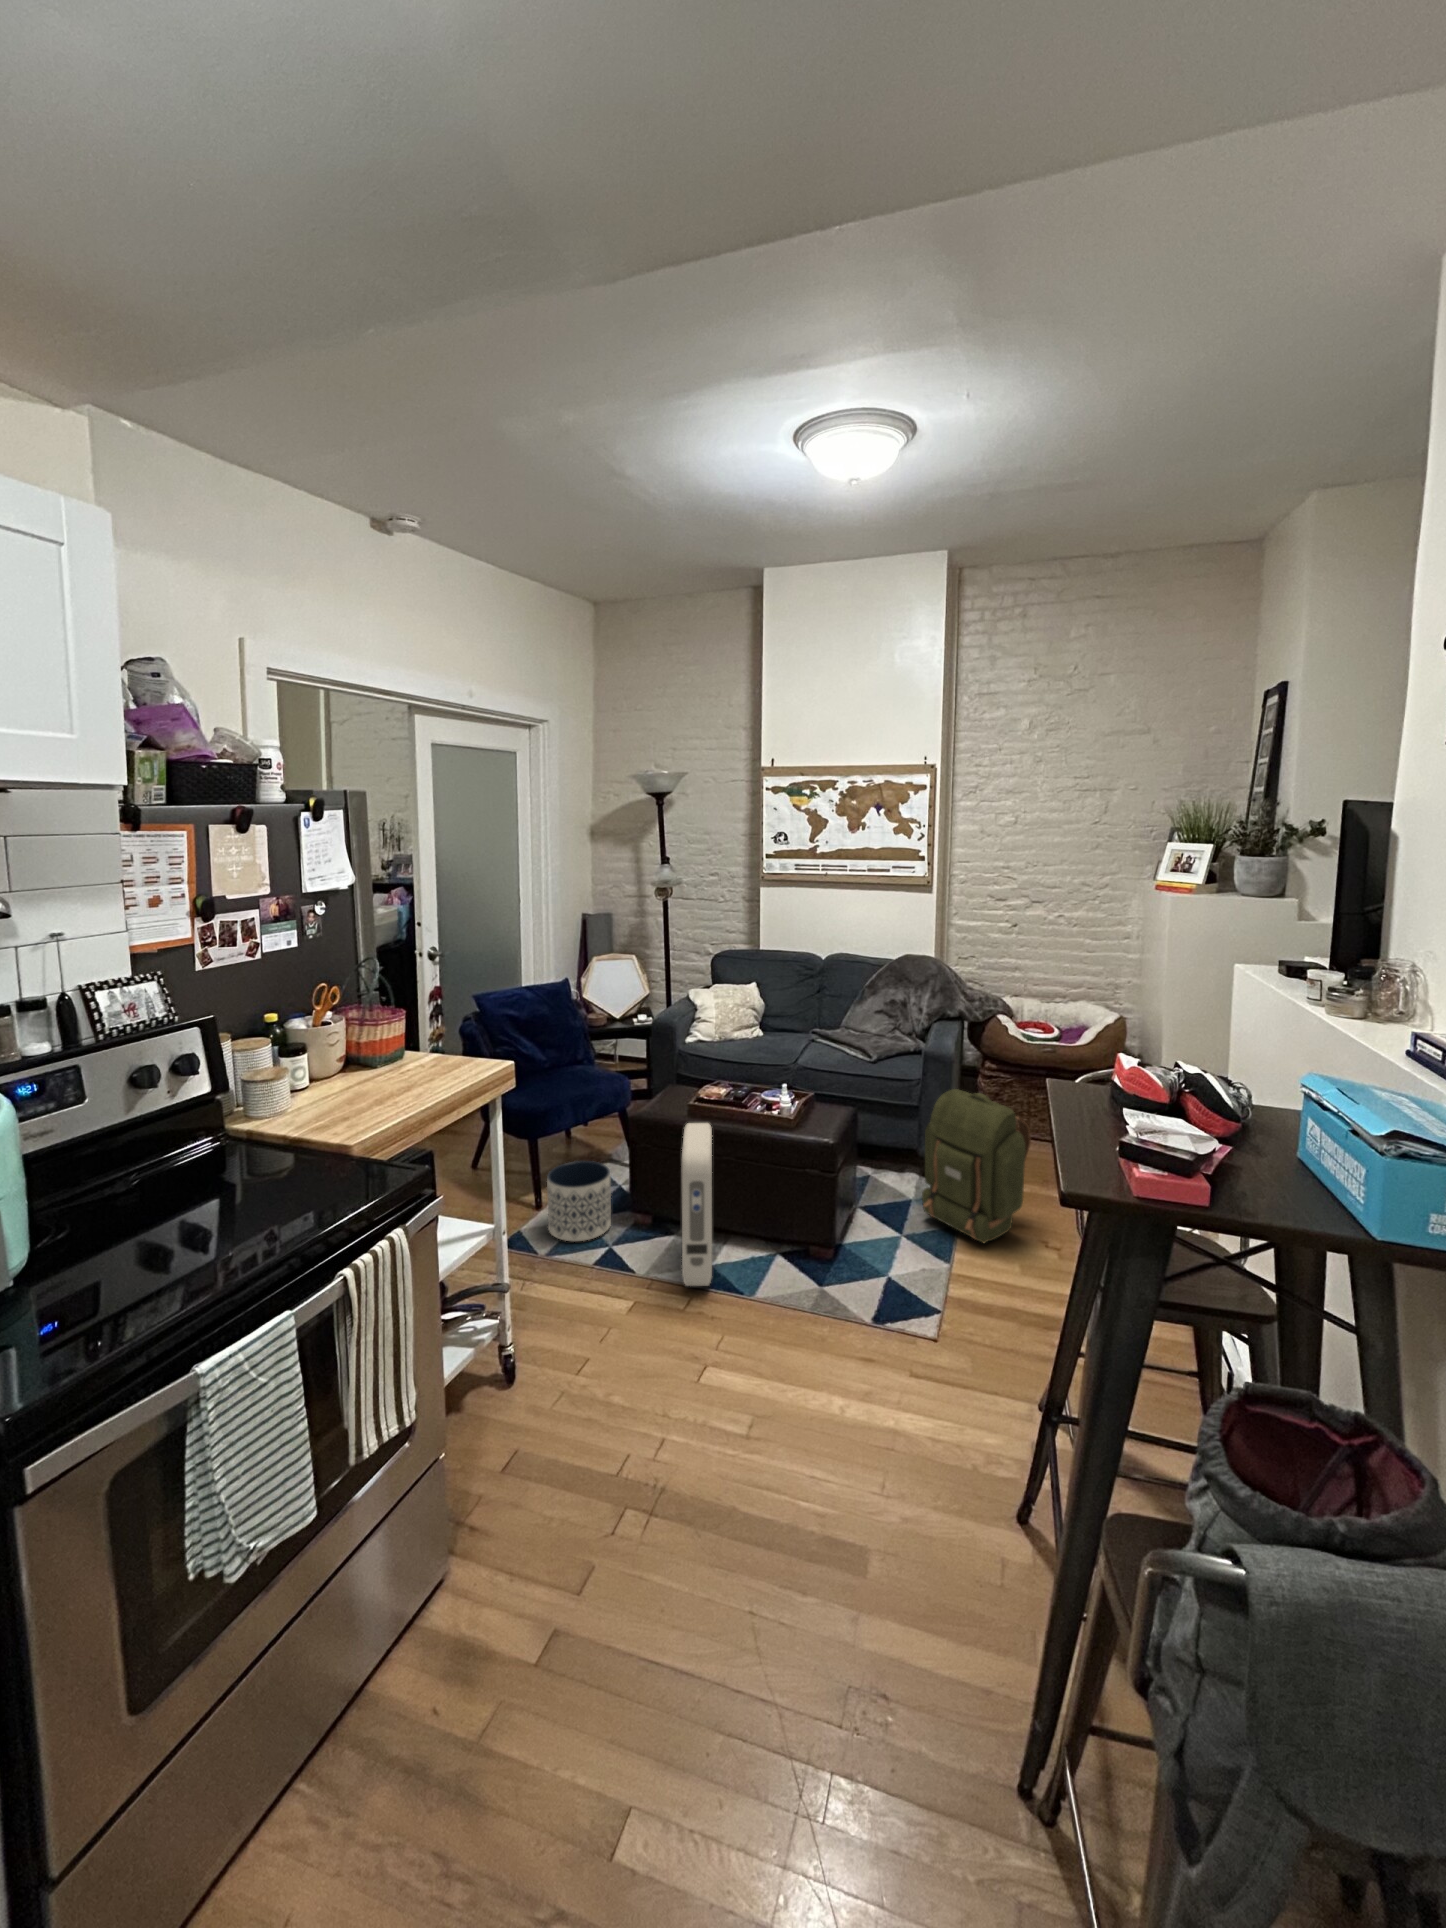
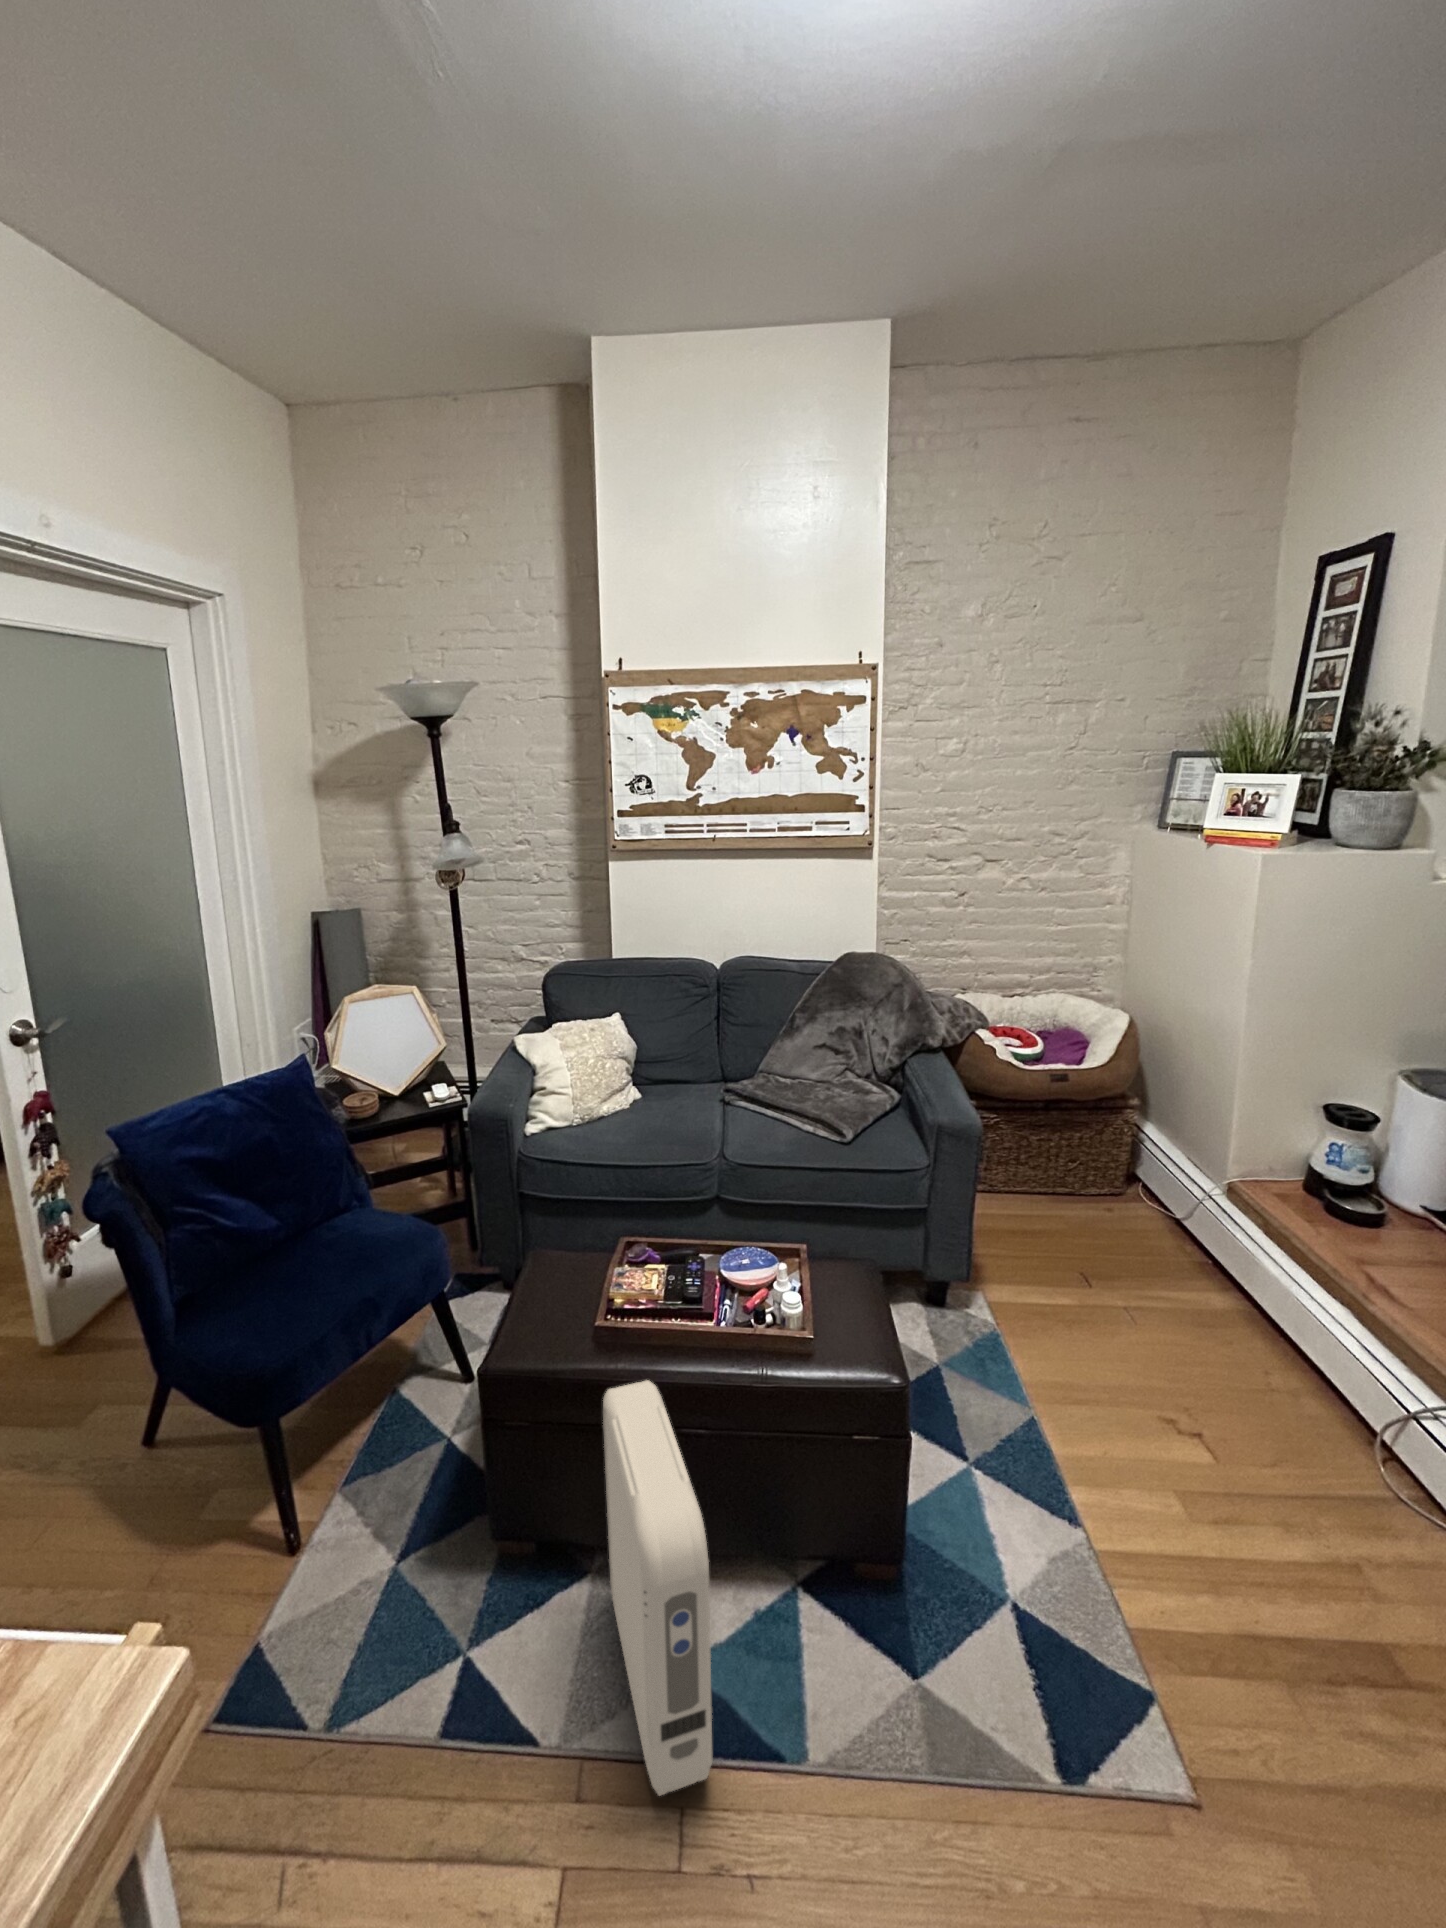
backpack: present [922,1089,1031,1243] -> none [982,1204,1175,1477]
planter: present [547,1161,611,1241] -> none [303,1455,449,1671]

